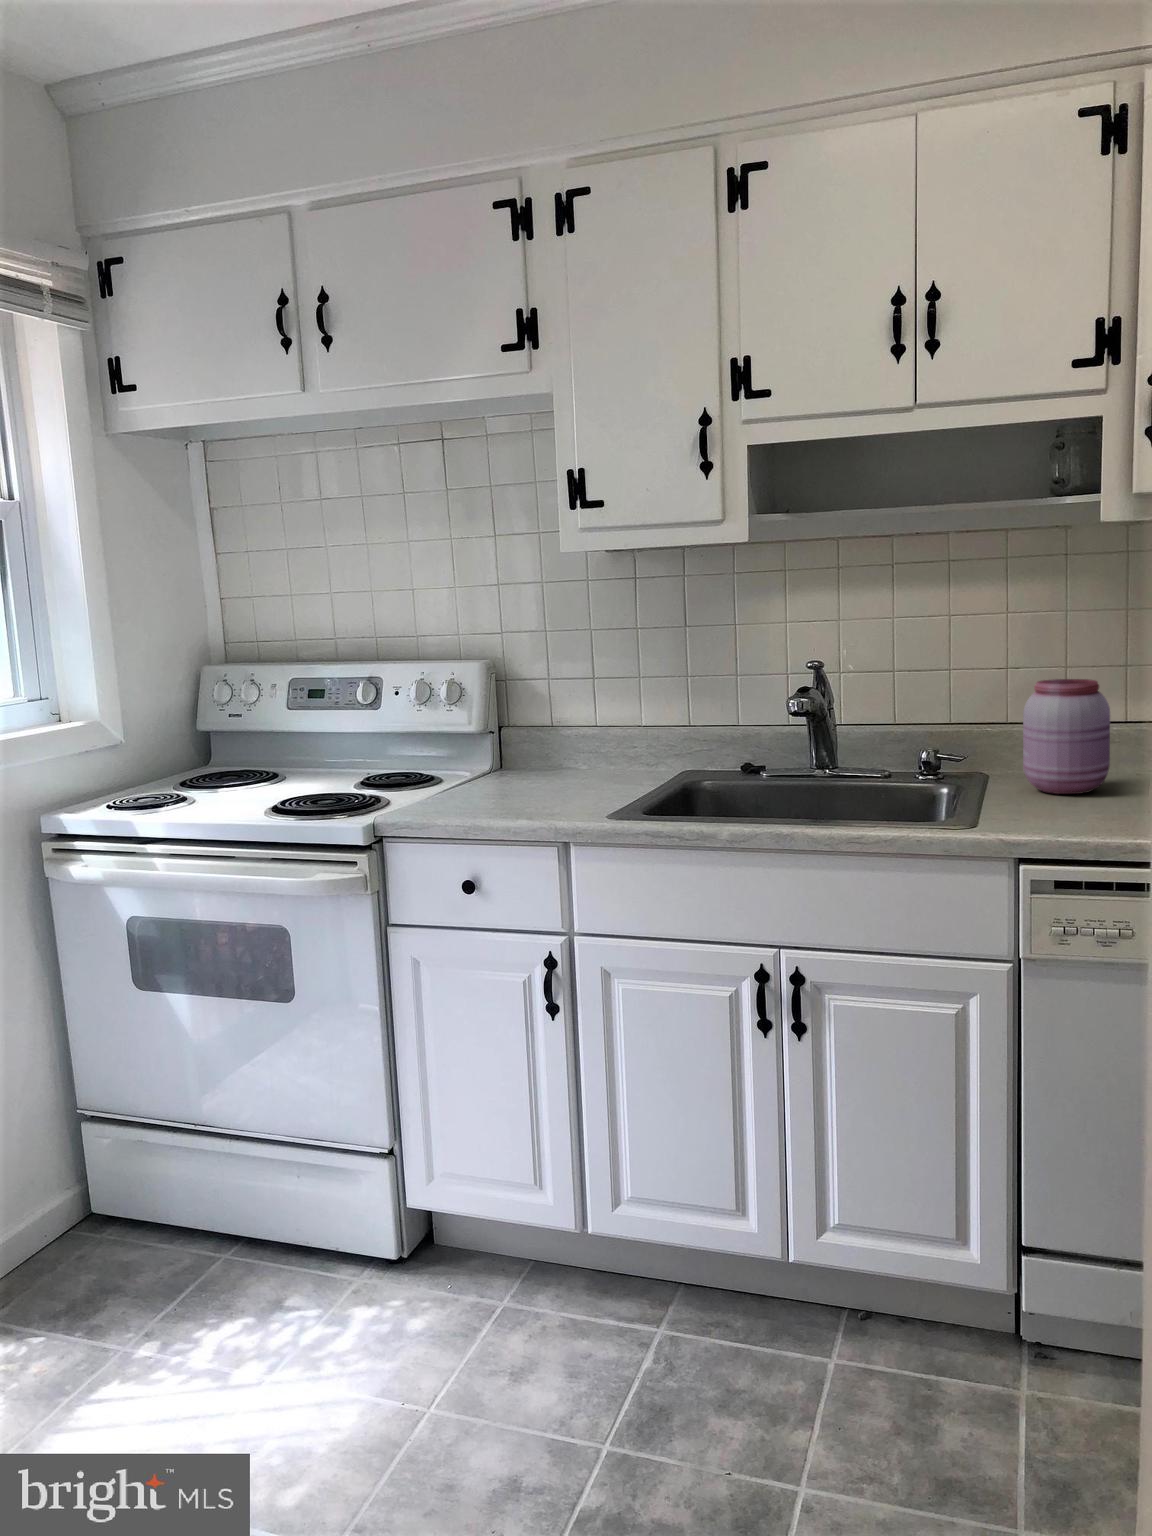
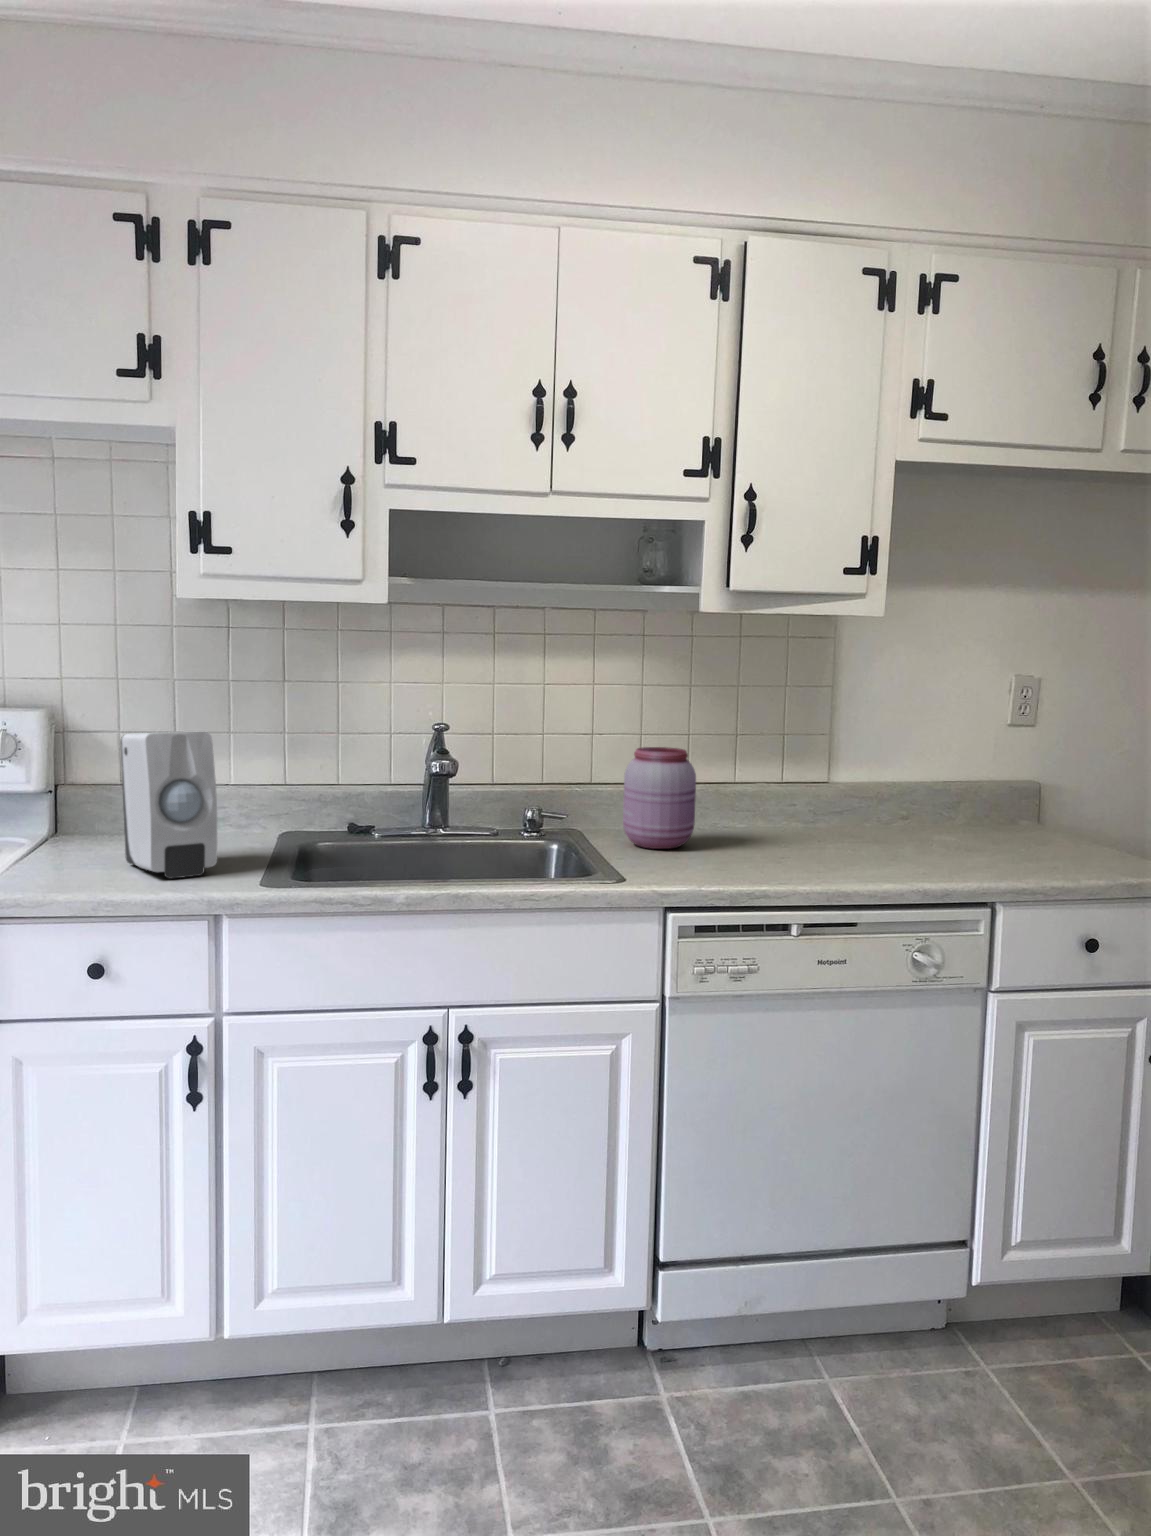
soap dispenser: none [510,676,582,810] -> present [120,732,217,878]

